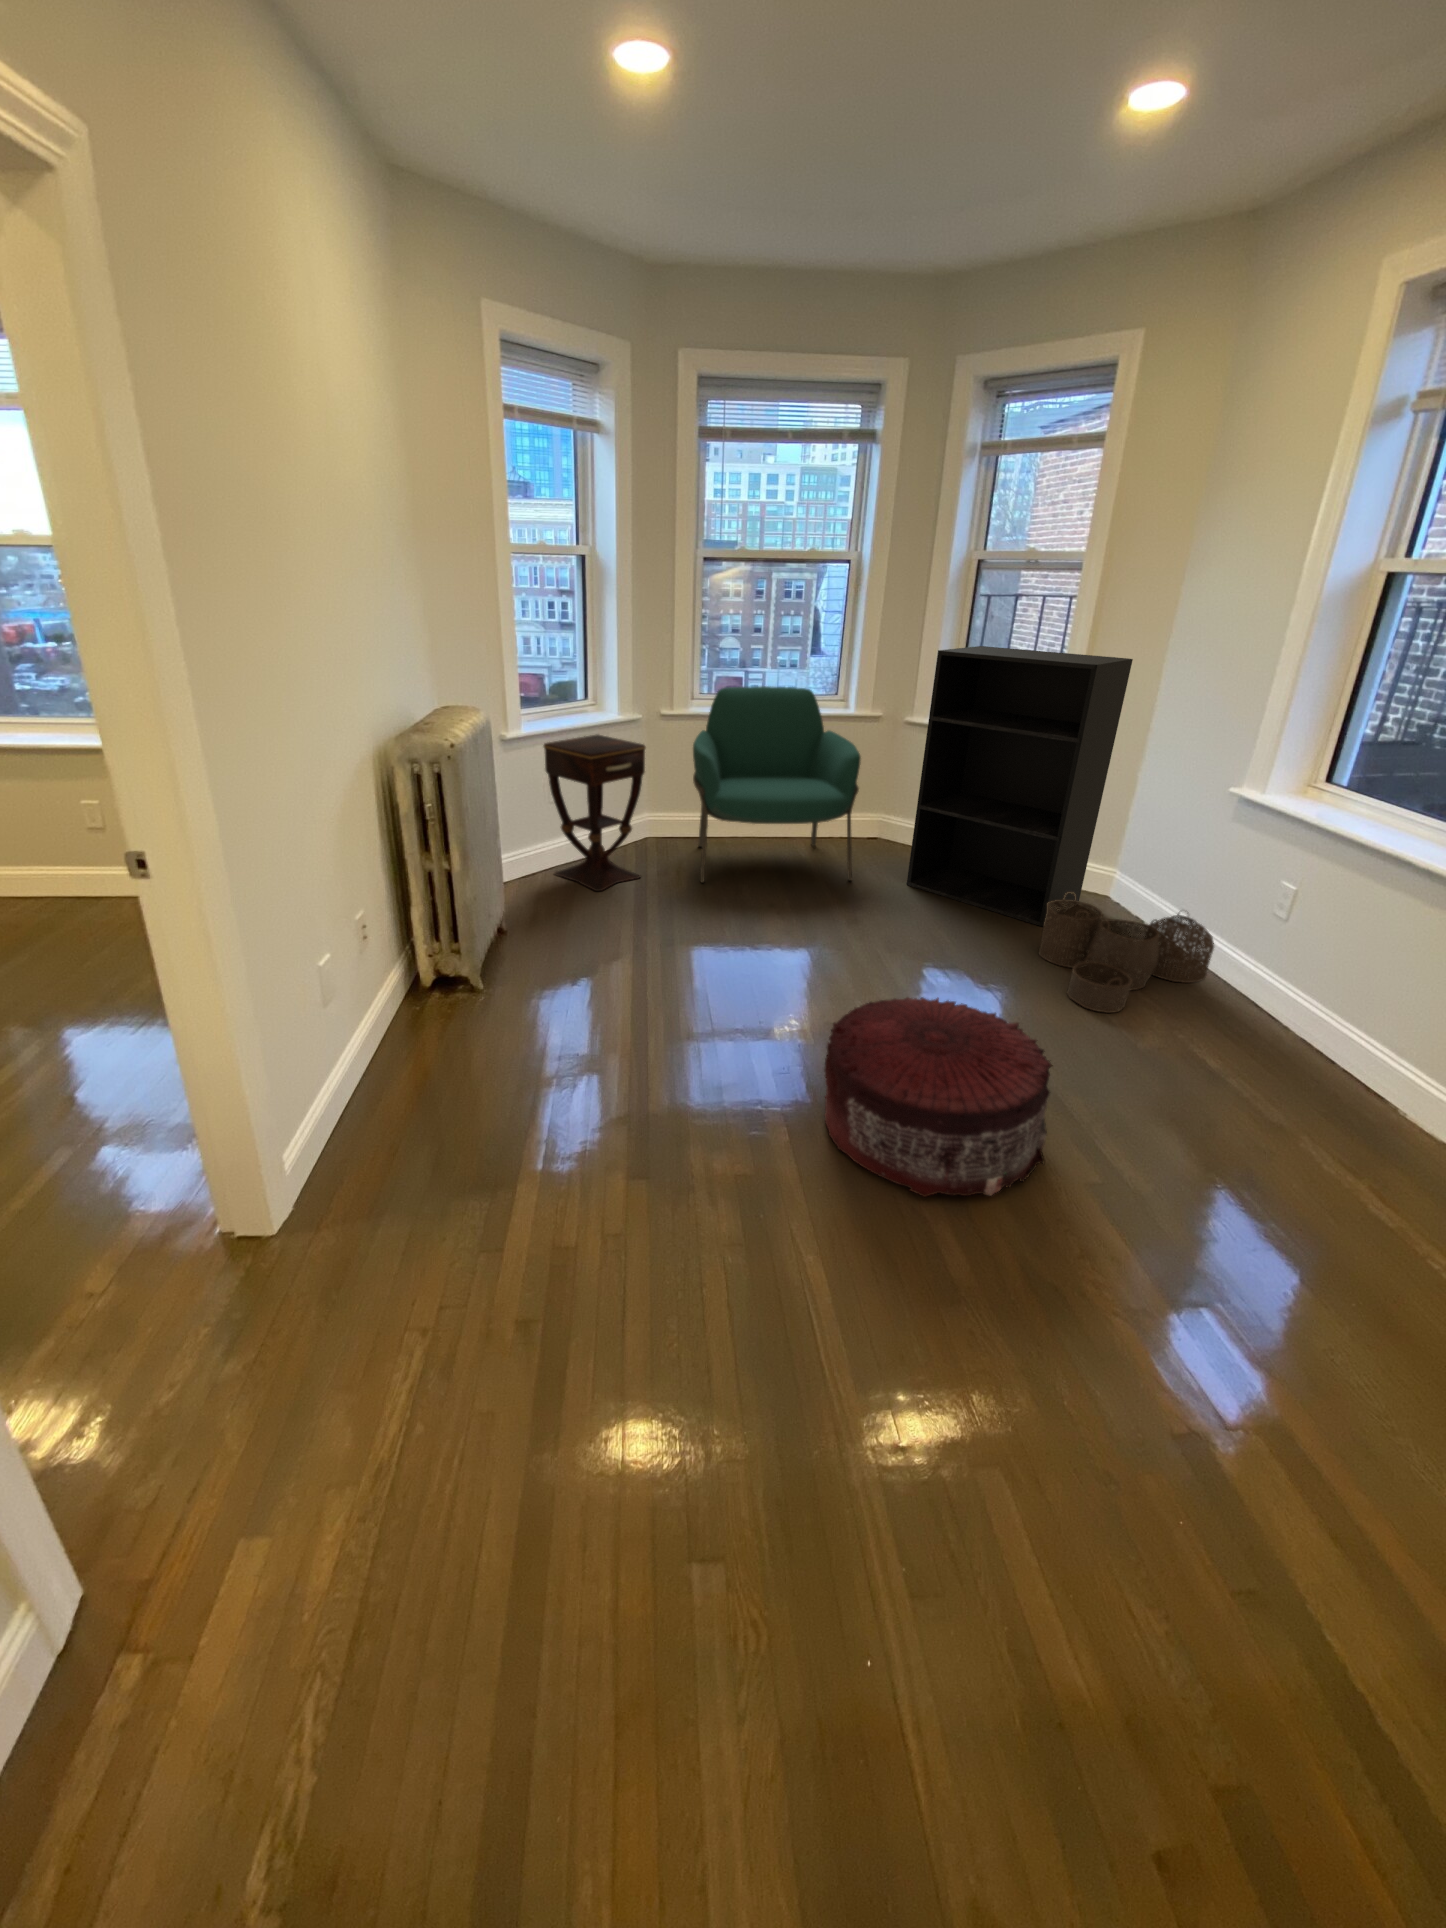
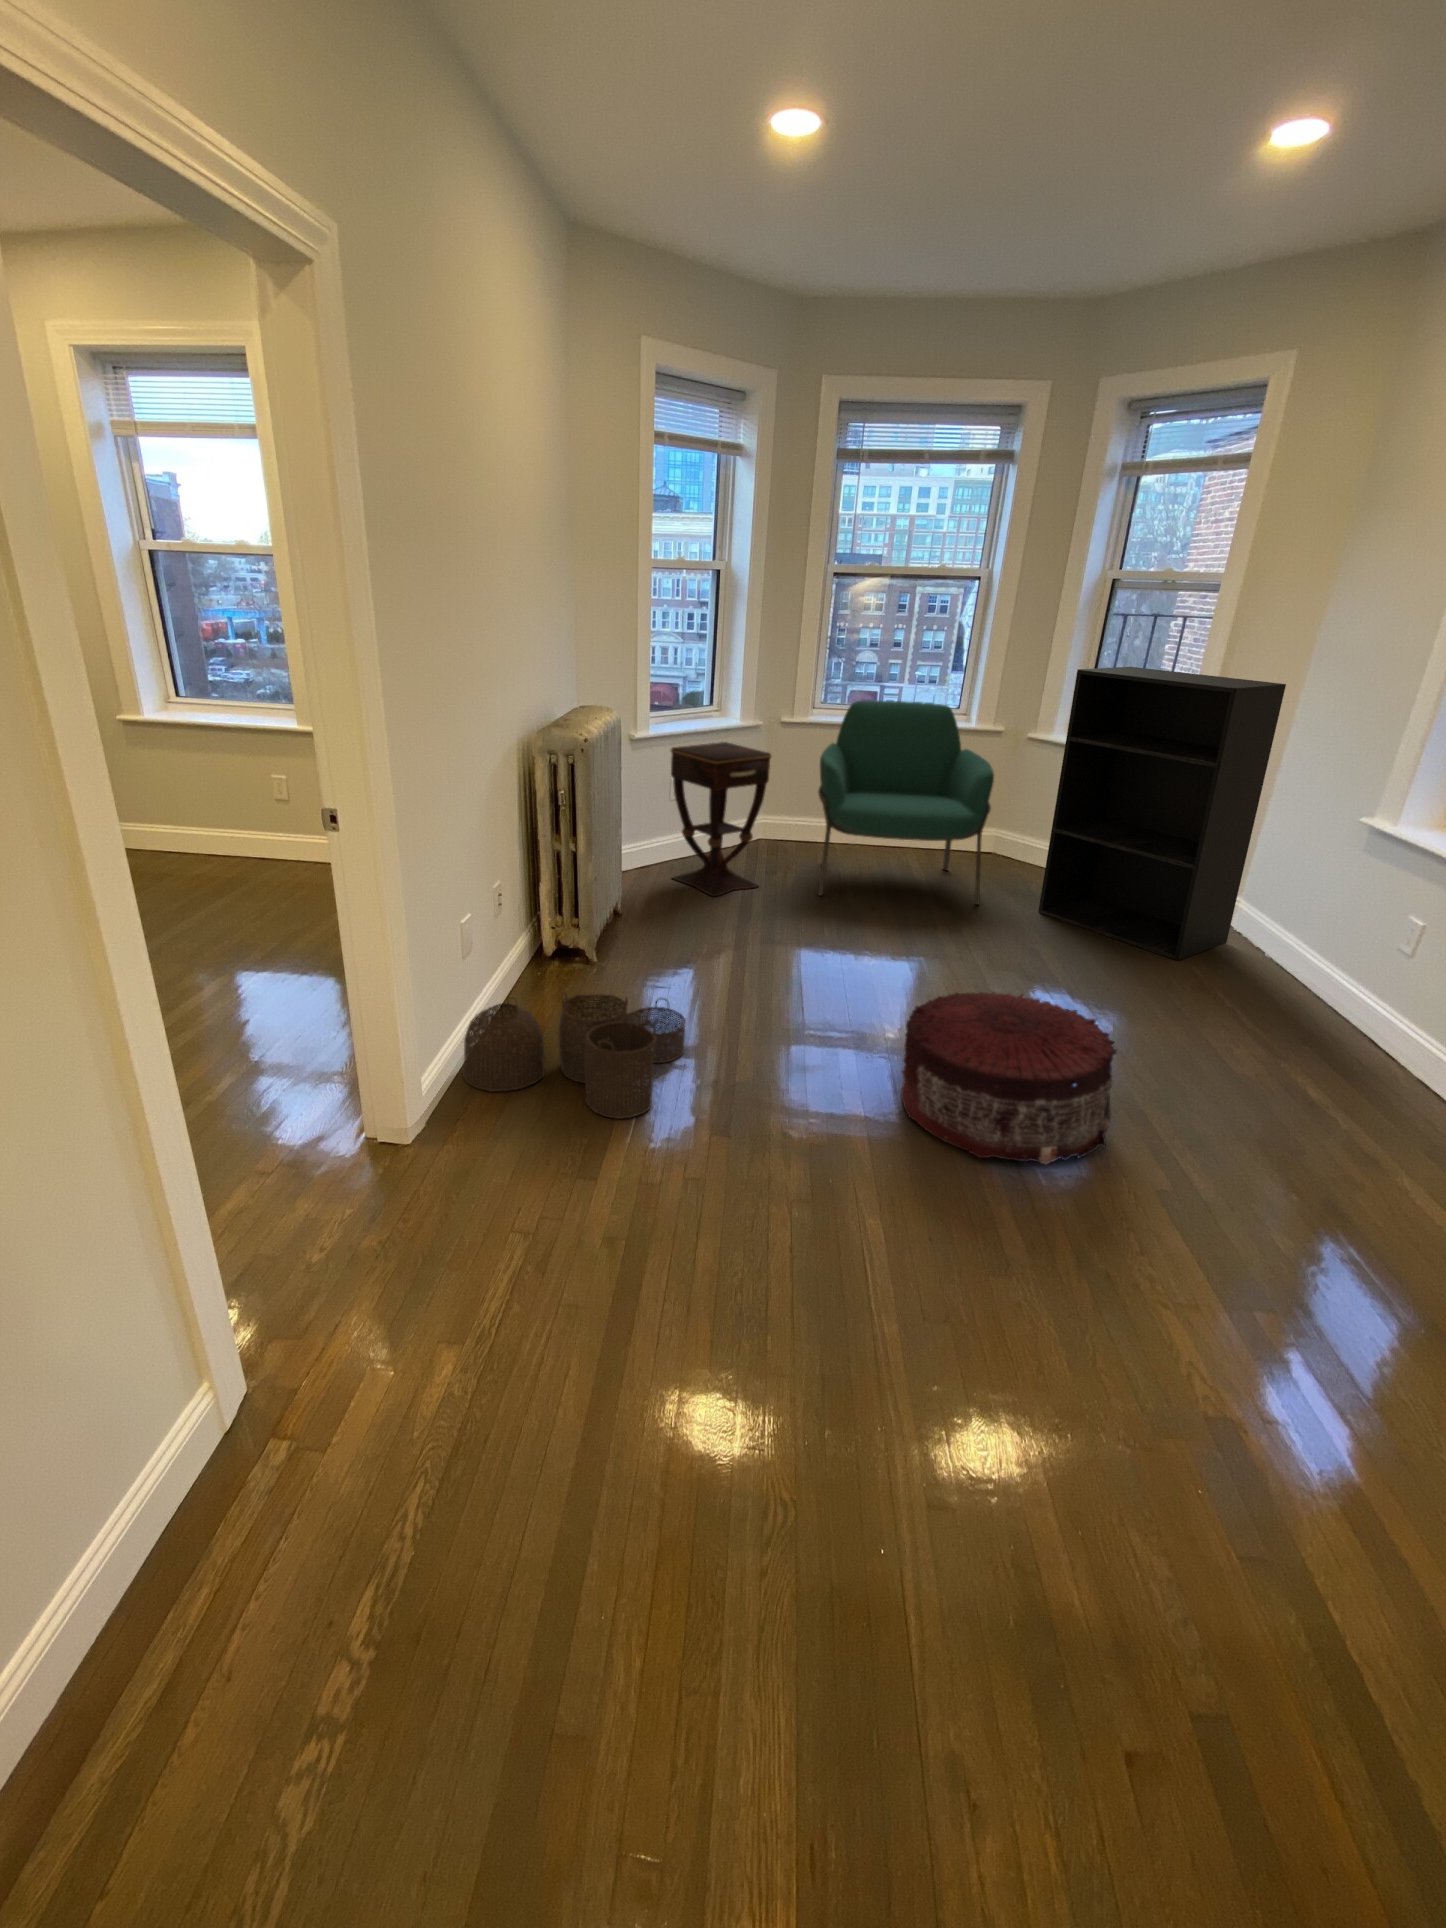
woven basket: present [1039,892,1214,1013] -> present [463,992,686,1119]

